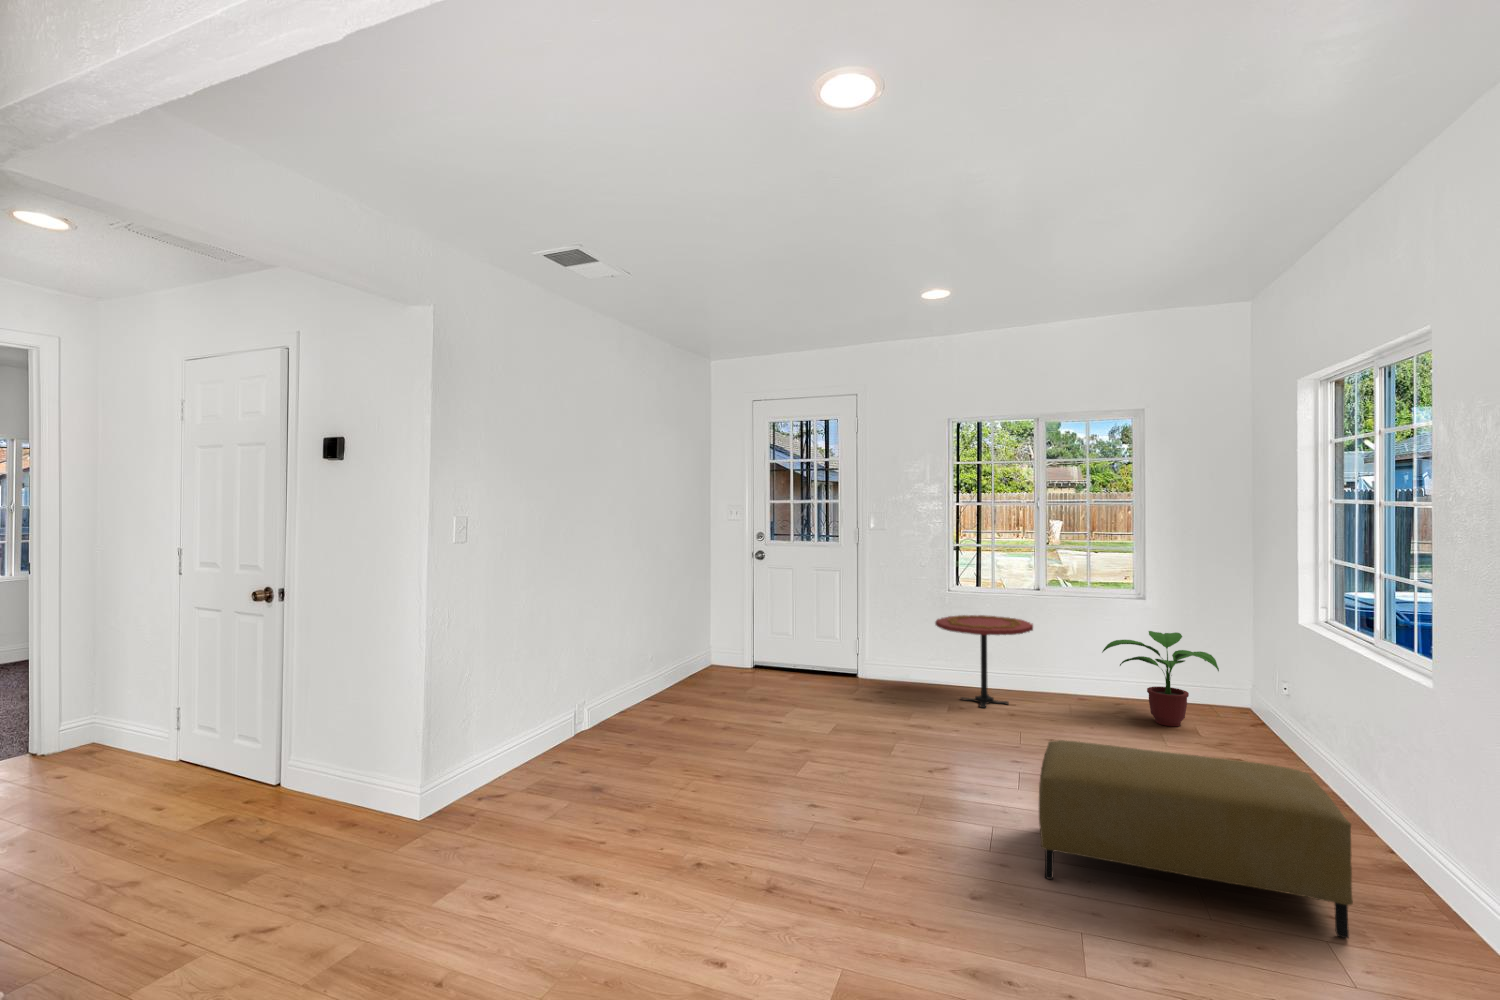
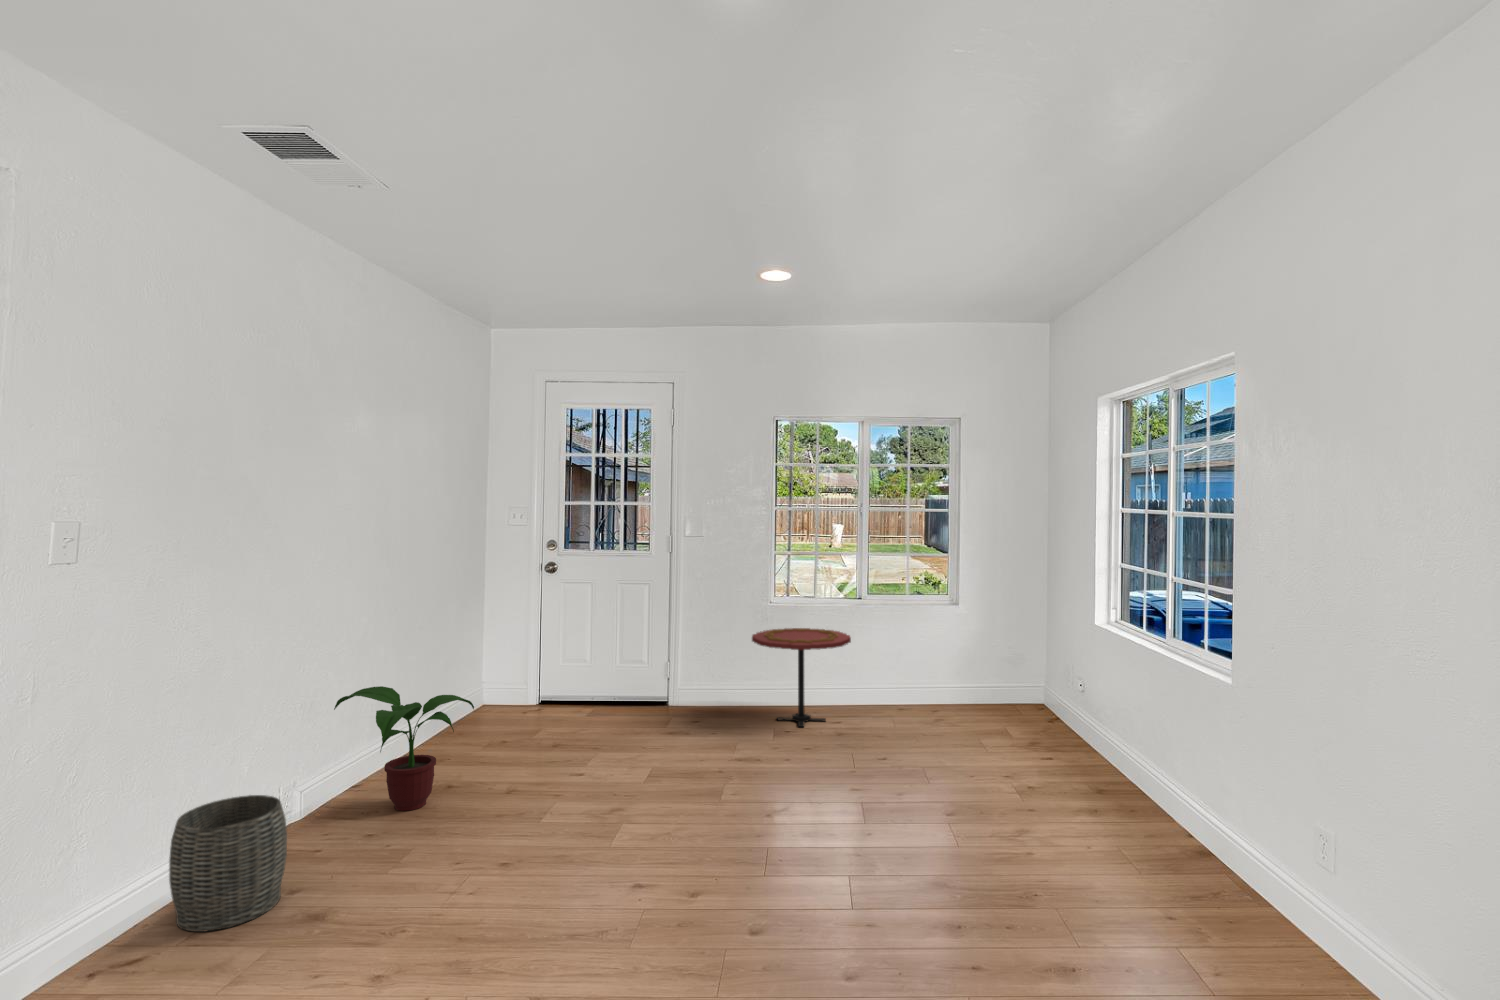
potted plant: present [1102,631,1219,726] -> present [334,686,474,811]
woven basket: none [479,716,552,807] -> present [169,795,287,932]
ottoman: present [1039,740,1353,938] -> none [895,763,1195,939]

